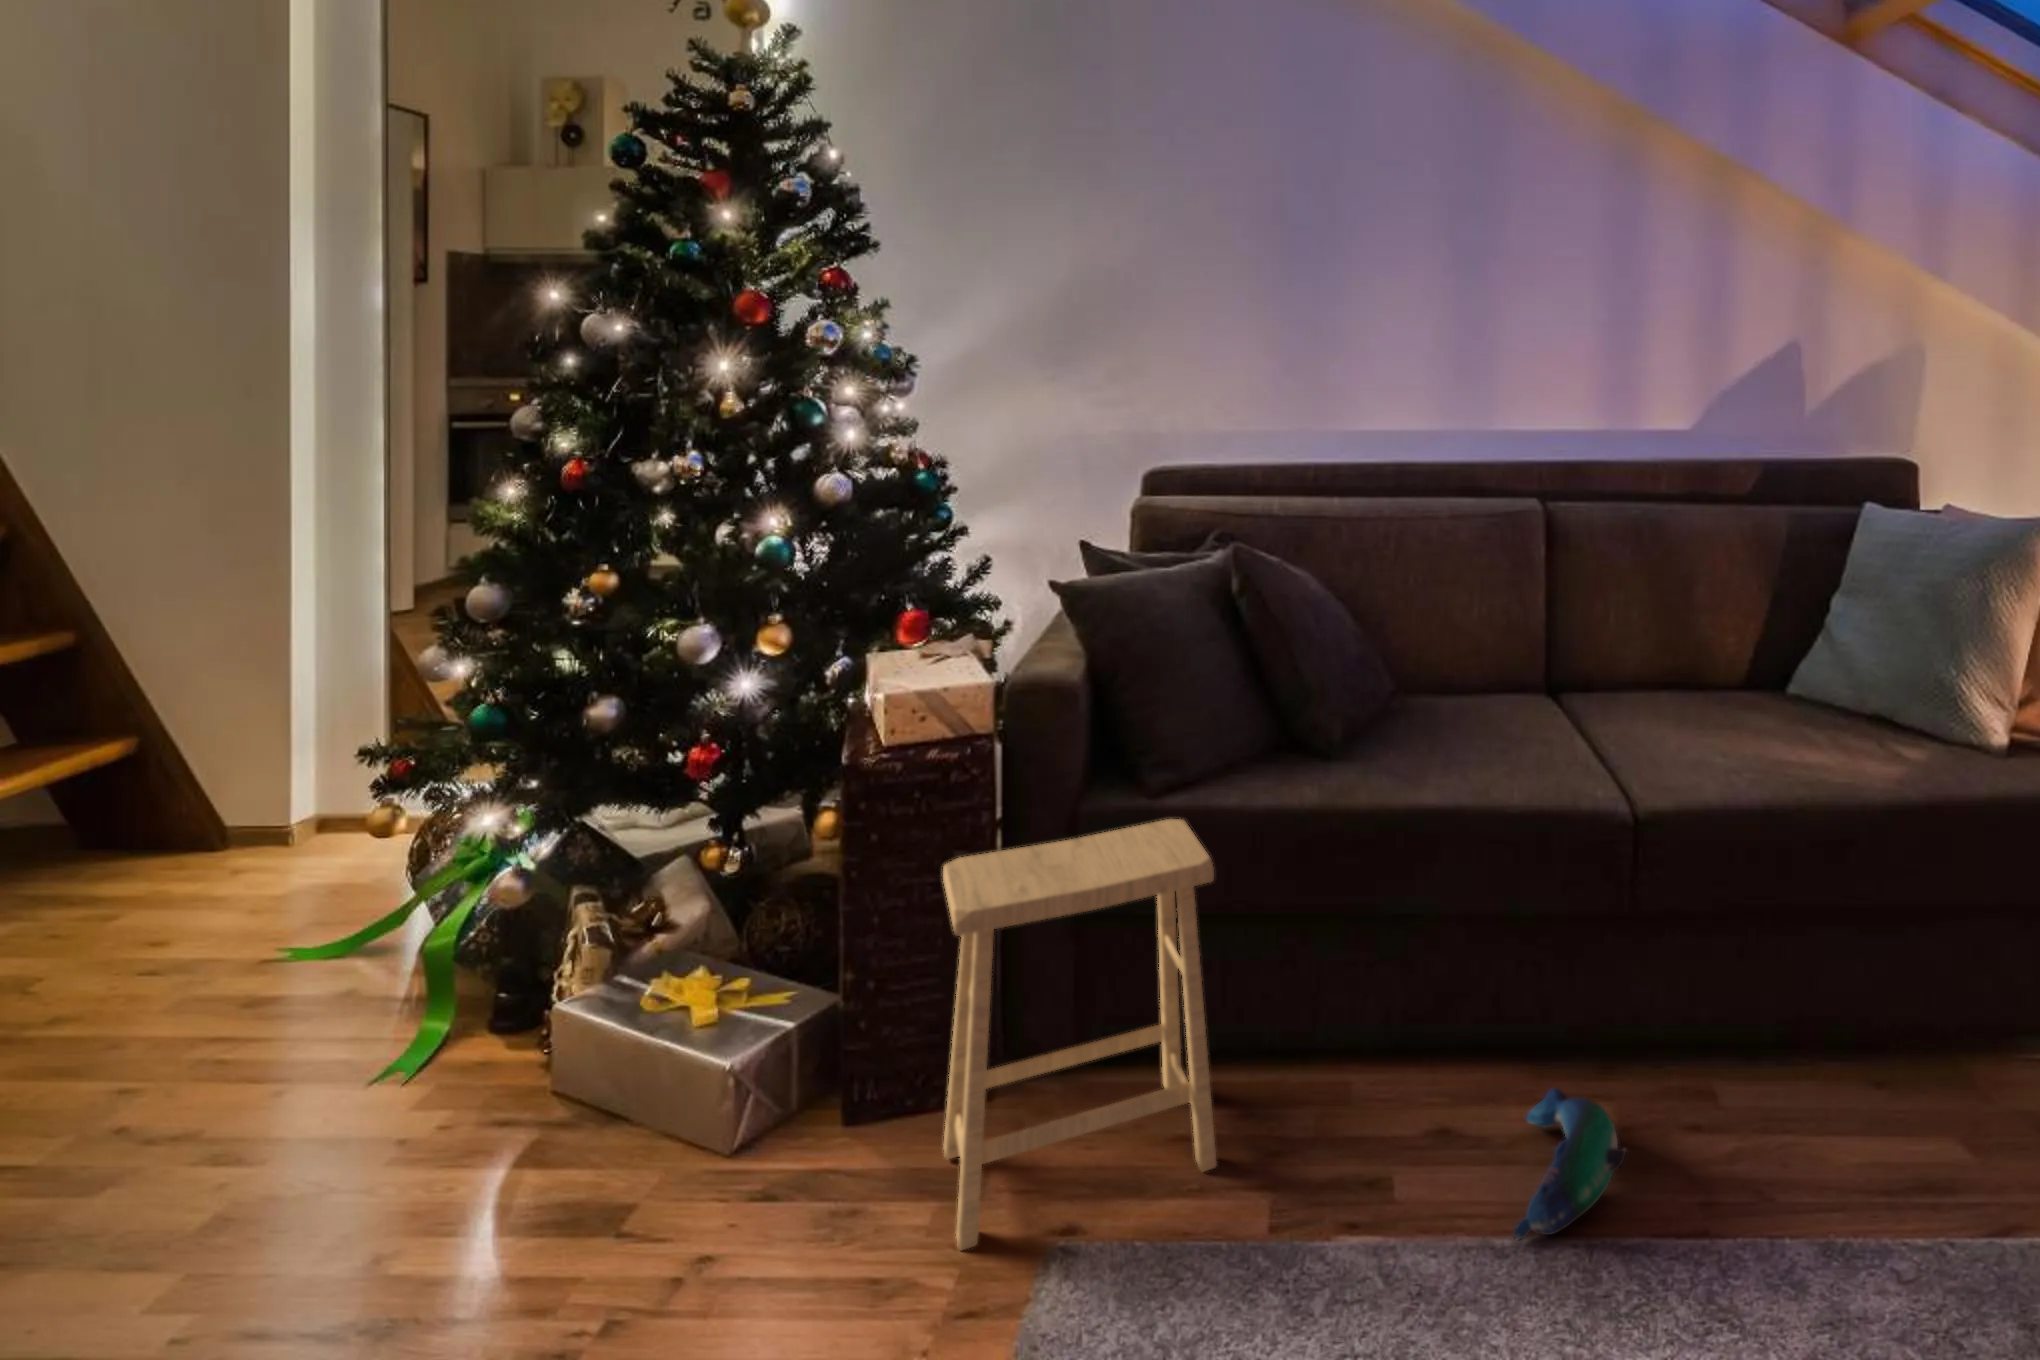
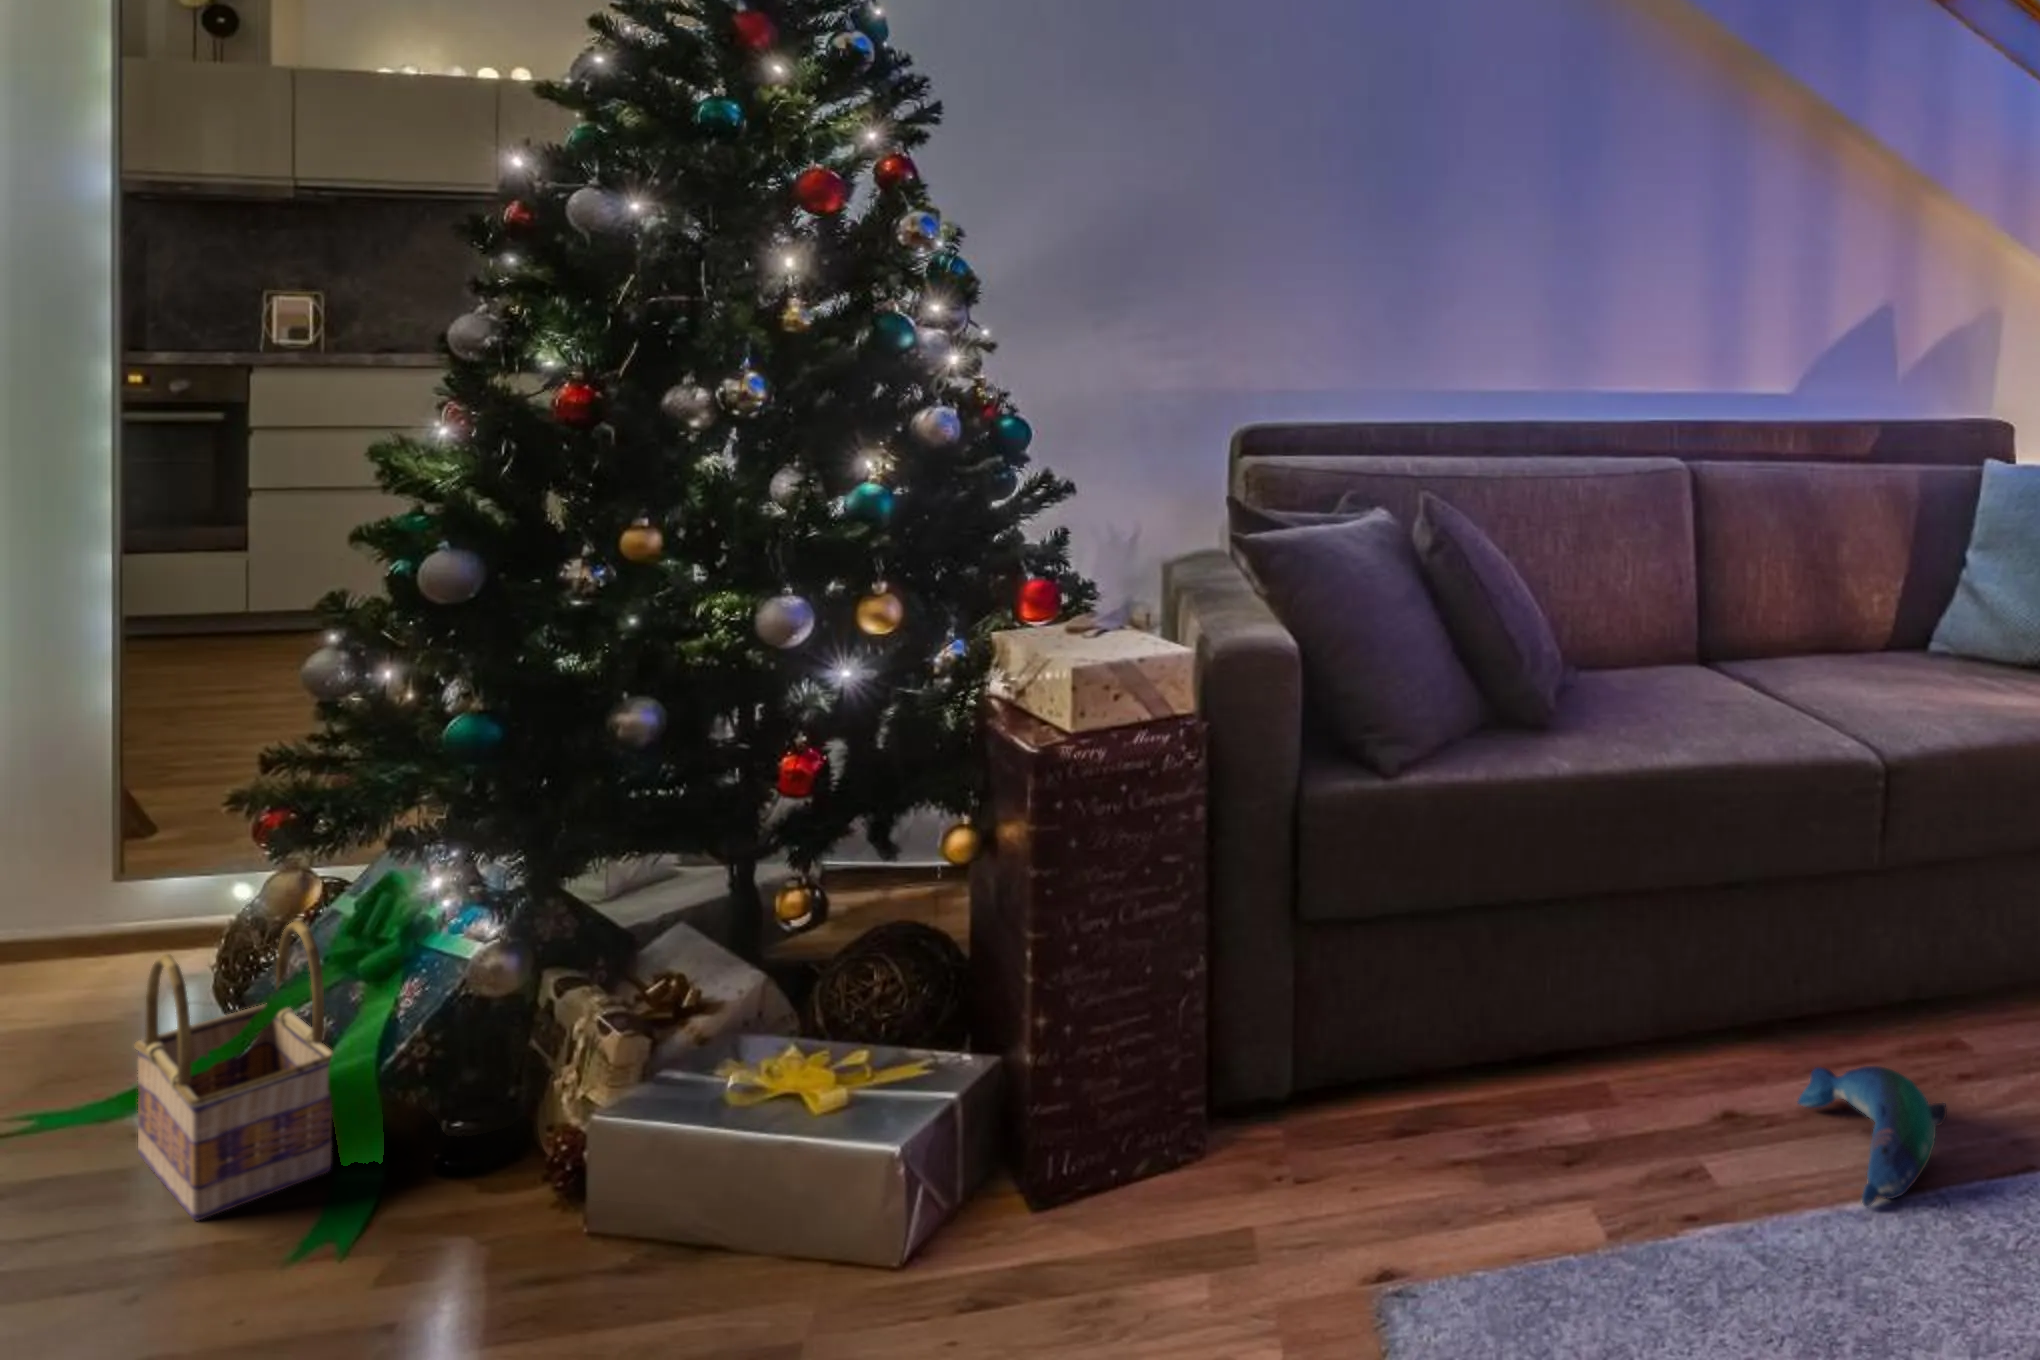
footstool: present [943,819,1217,1250] -> none [1166,803,1499,1308]
basket: none [316,825,431,1044] -> present [134,920,332,1221]

